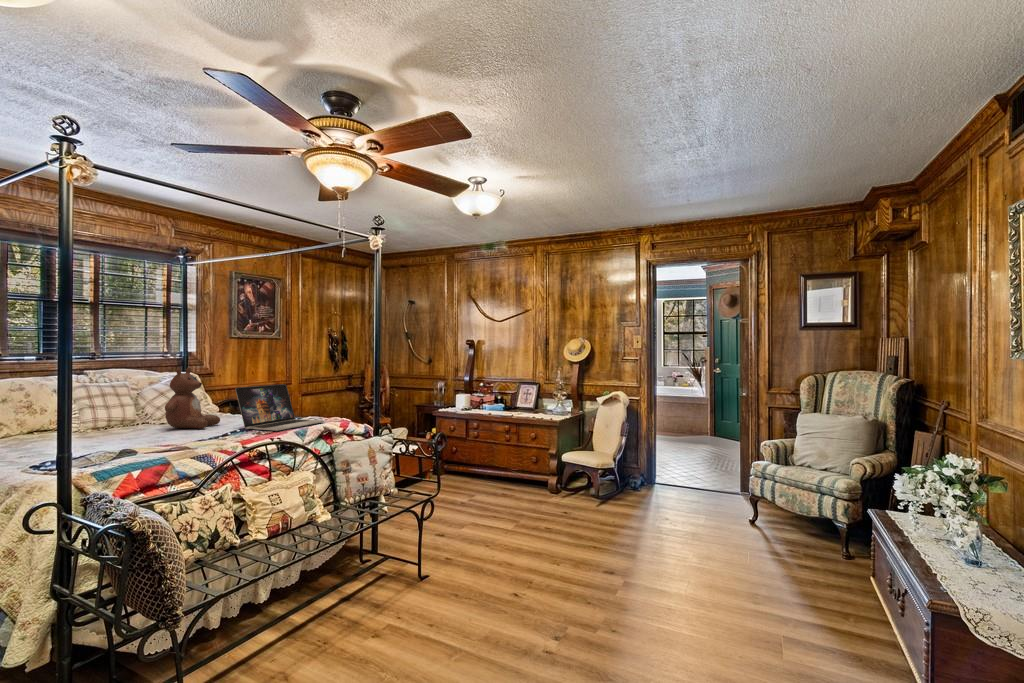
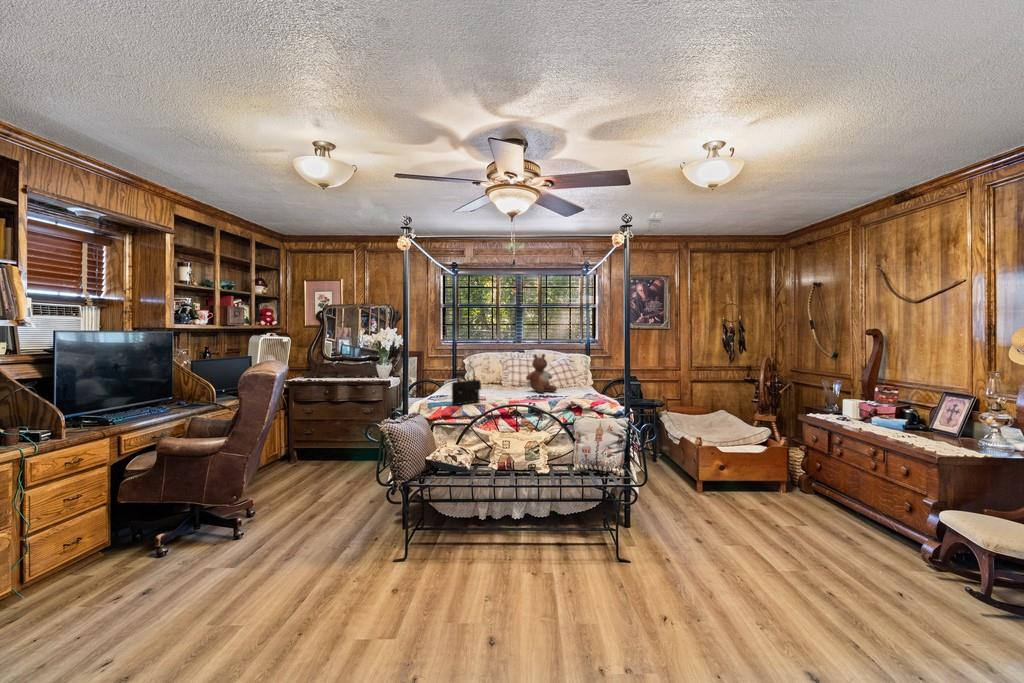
laptop: present [235,384,324,431] -> none [552,369,601,401]
handbag: none [114,385,156,468] -> present [452,368,481,405]

